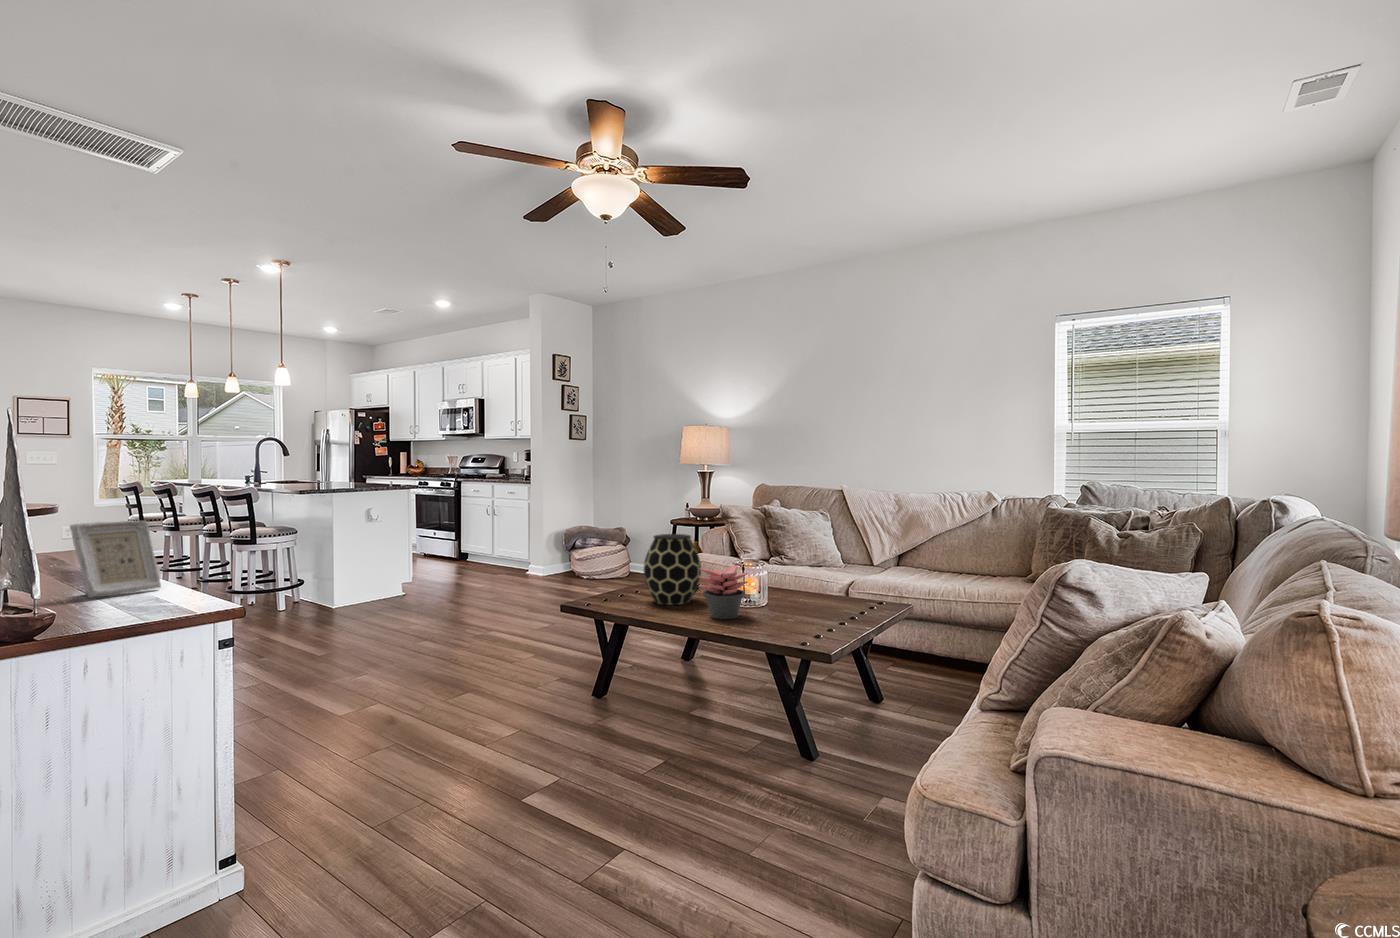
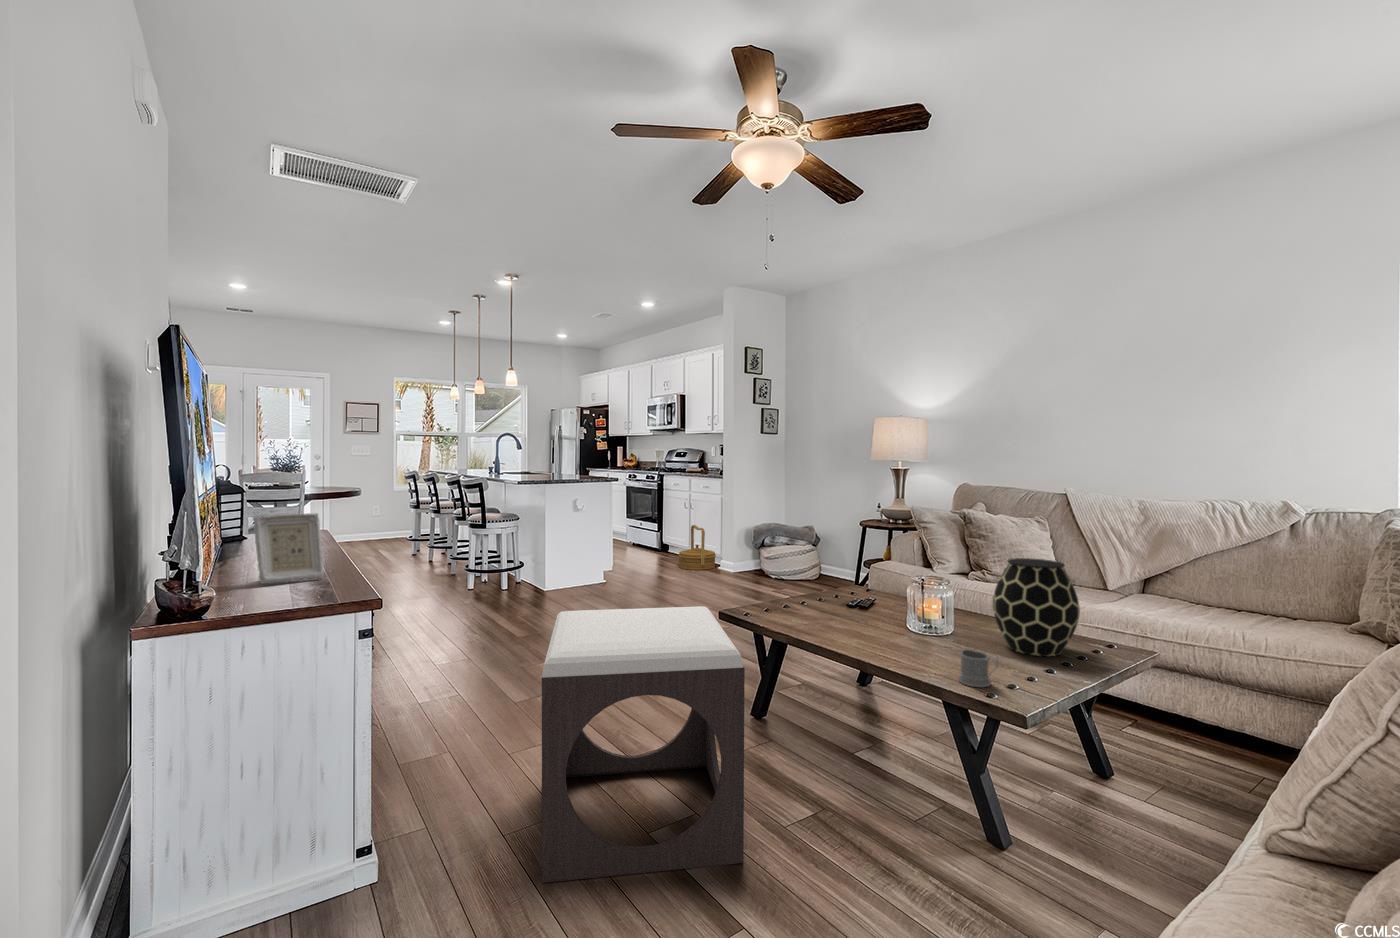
woven basket: none [483,532,523,579] -> present [678,525,716,570]
vase: present [644,534,701,605] -> present [993,558,1080,656]
succulent plant: present [700,565,748,619] -> none [865,586,926,651]
footstool: none [416,595,615,851] -> present [542,606,745,883]
mug: none [778,609,807,637] -> present [958,649,999,687]

